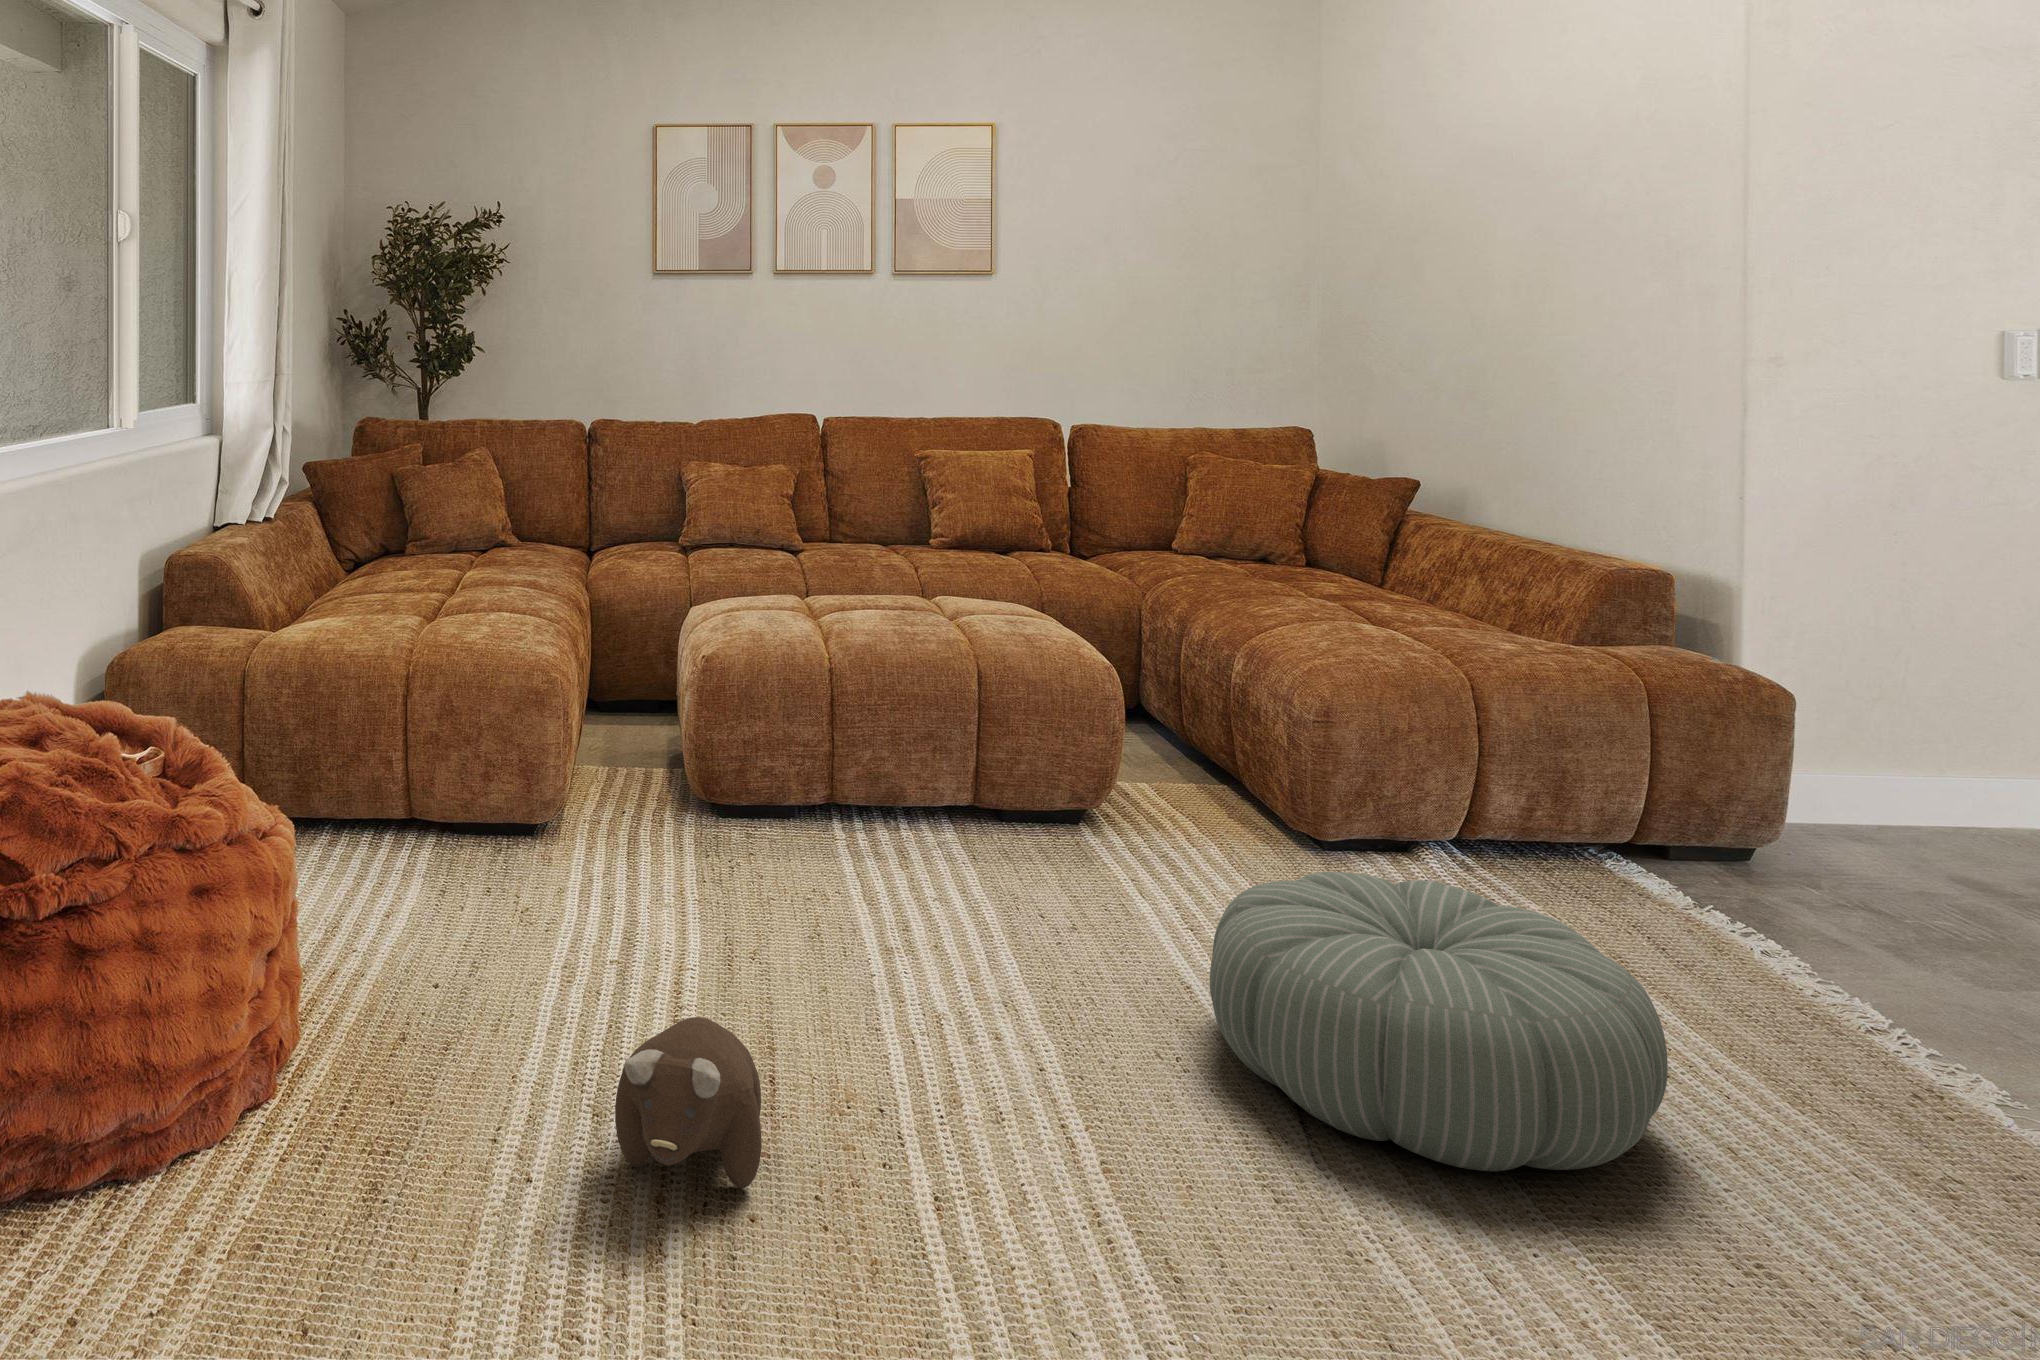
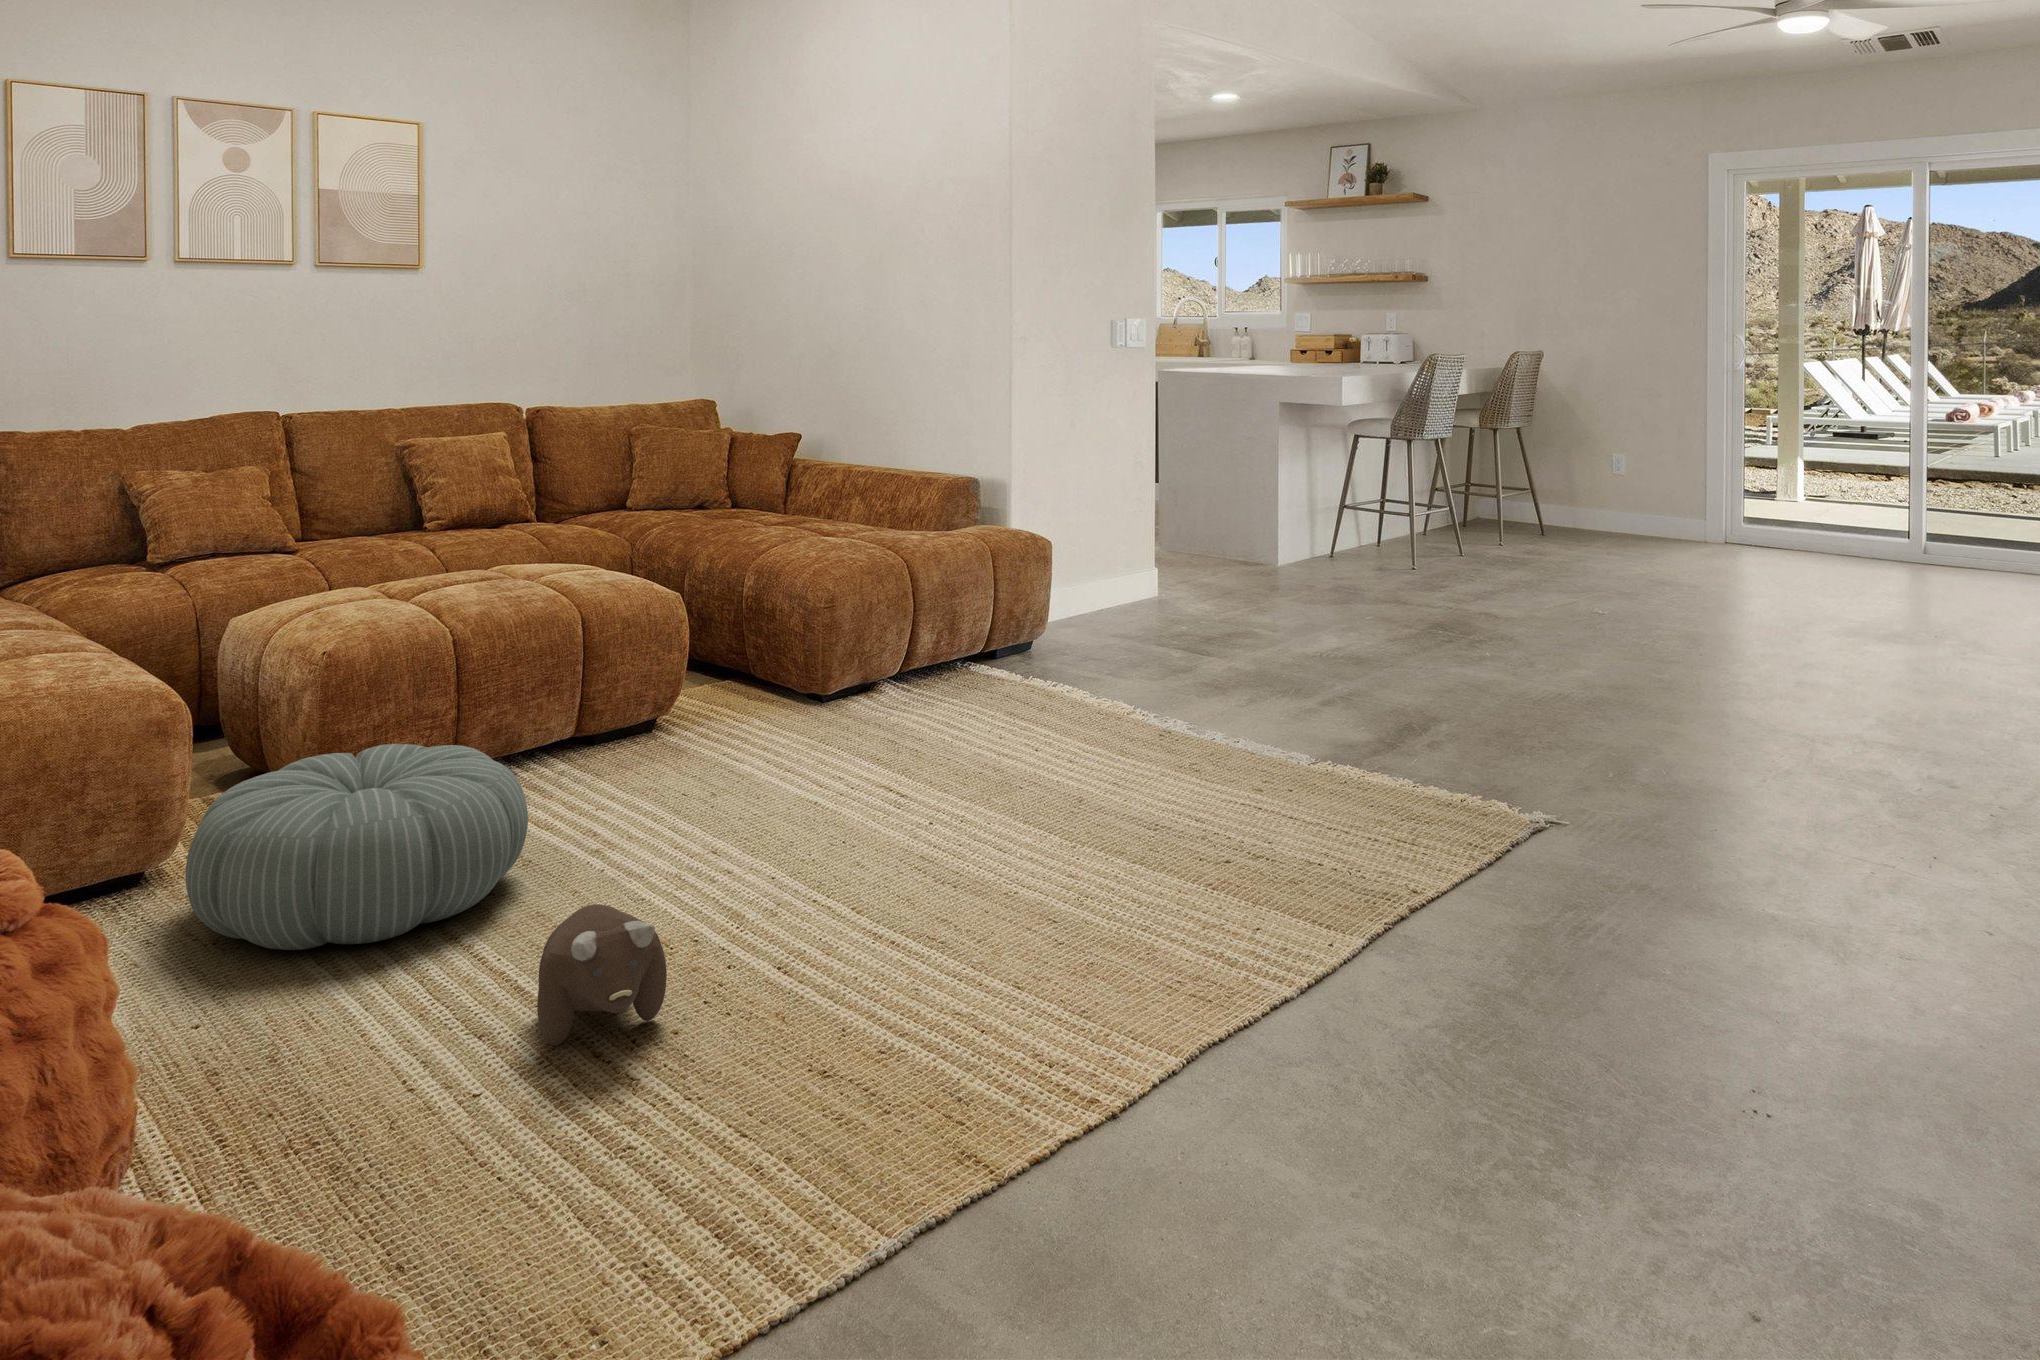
pouf: present [1210,872,1668,1171] -> present [186,744,528,950]

